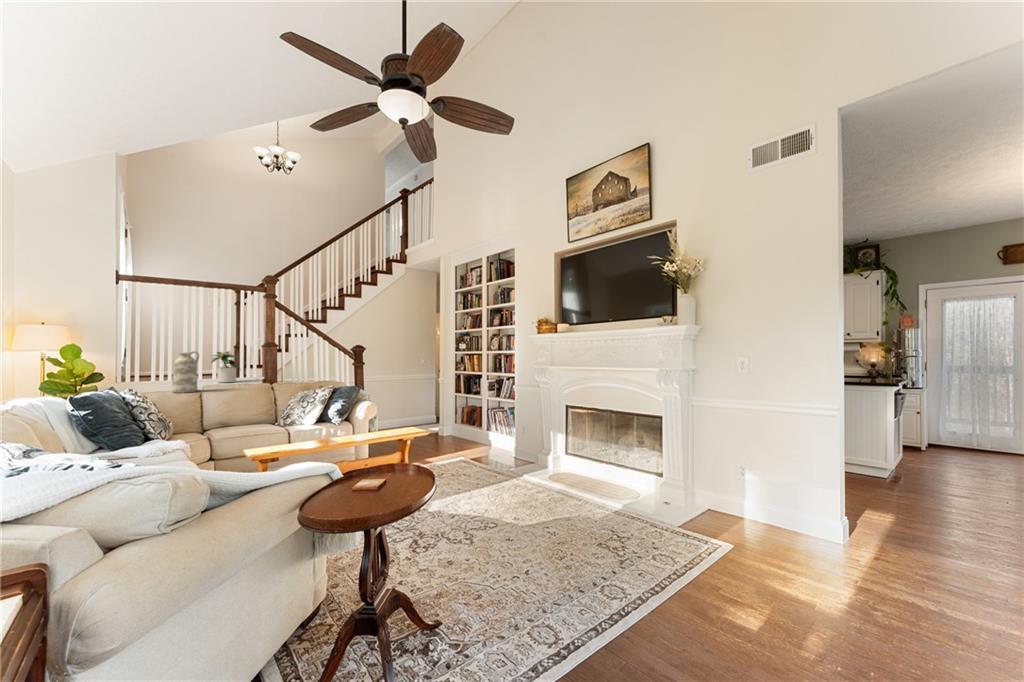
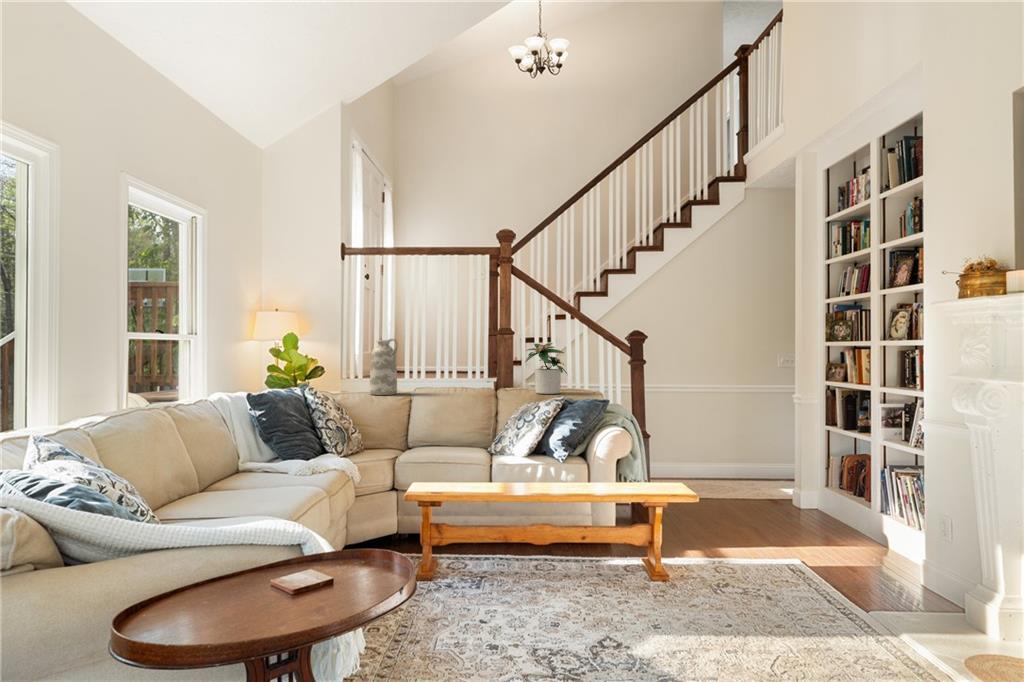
potted plant: present [211,351,241,383] -> present [525,343,567,394]

